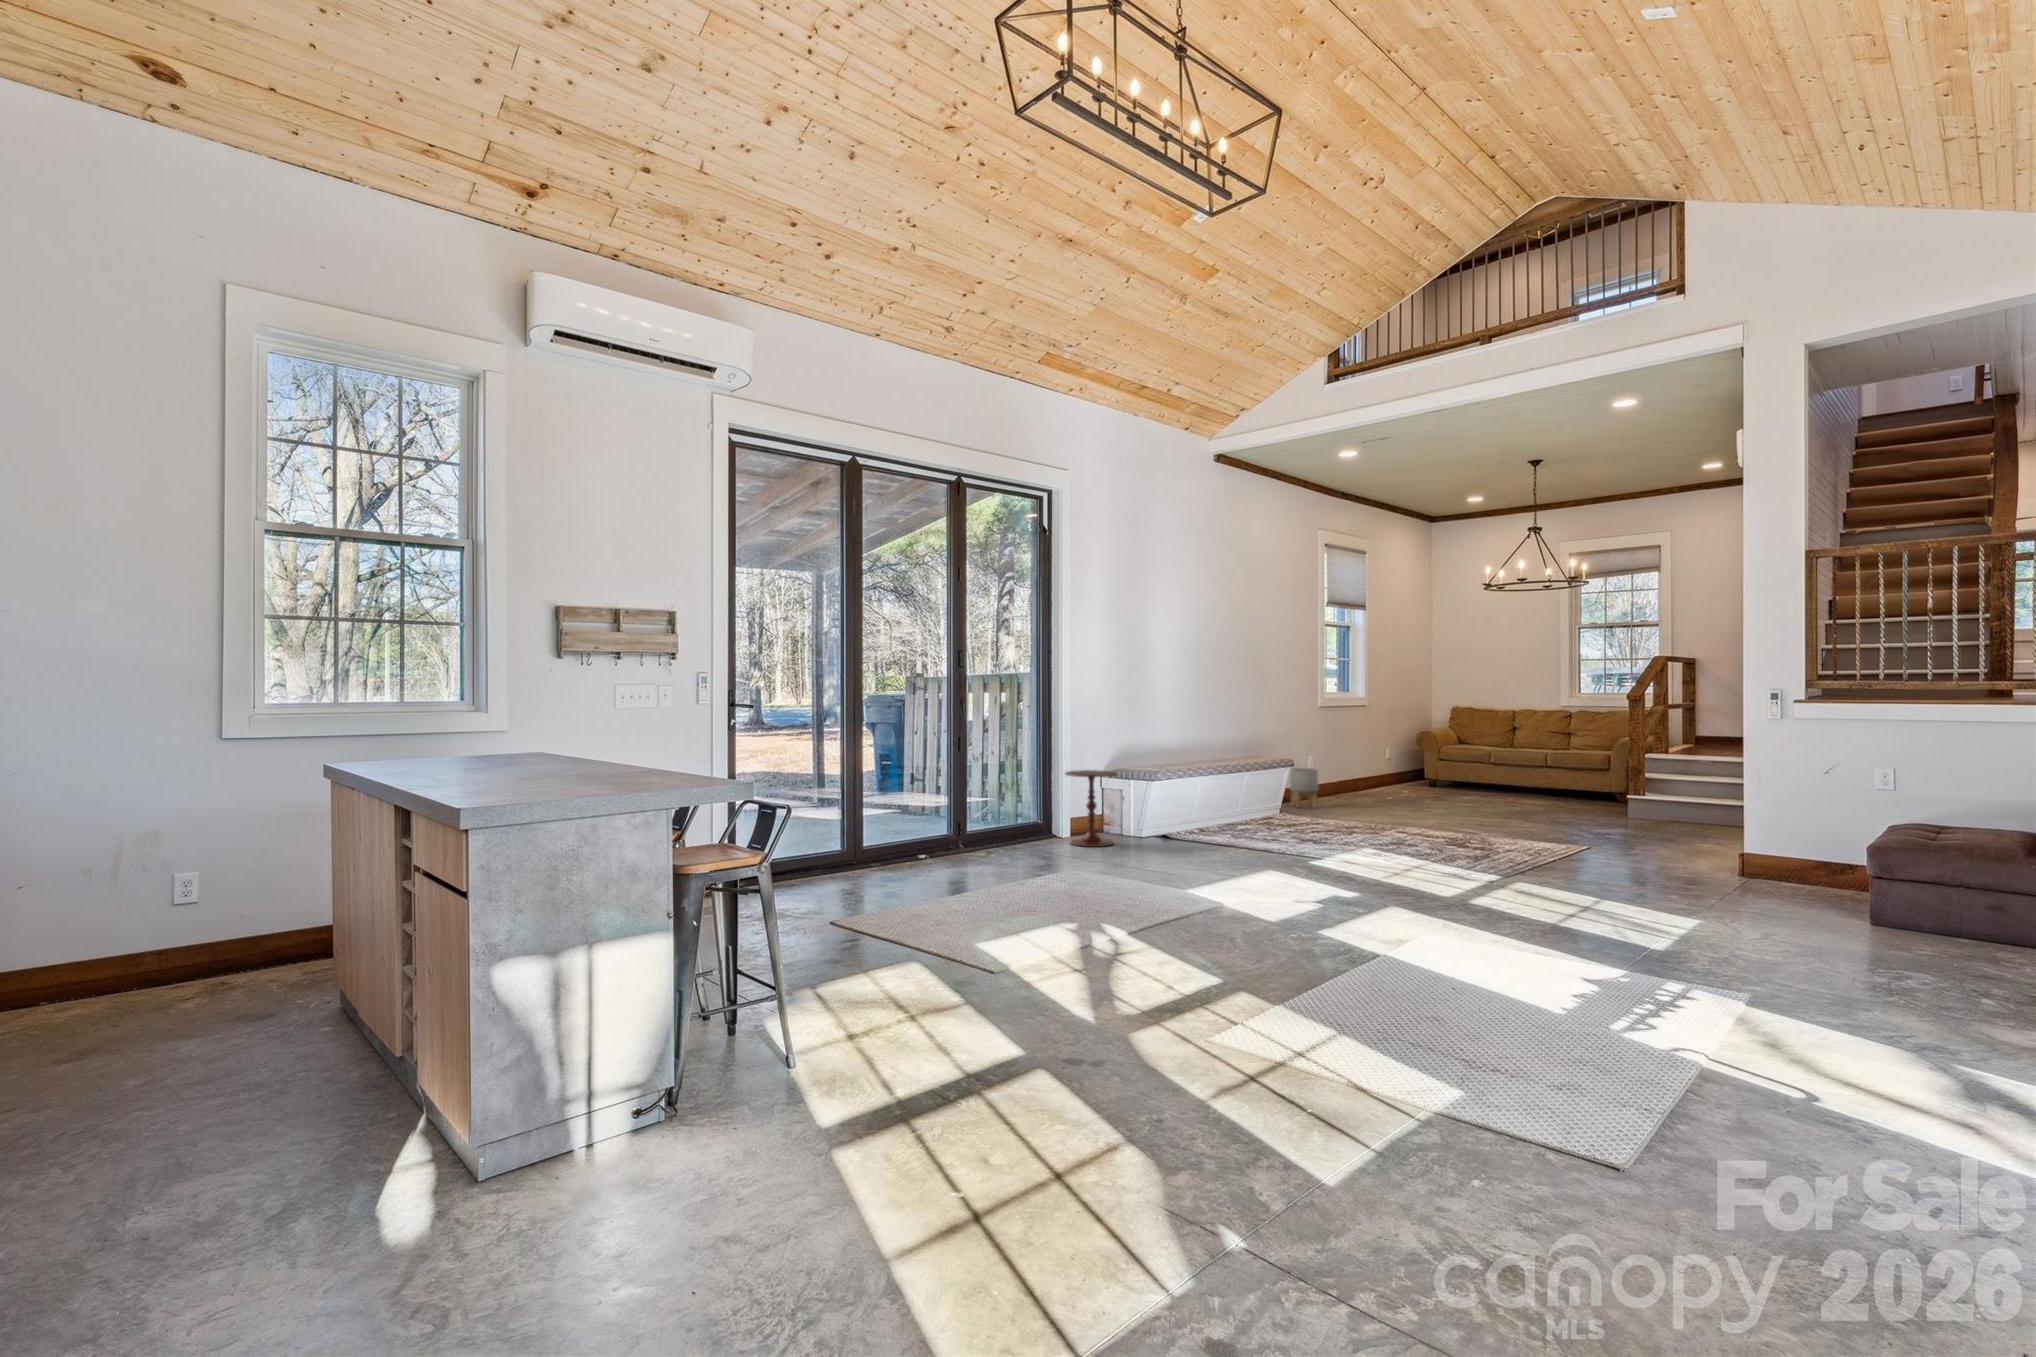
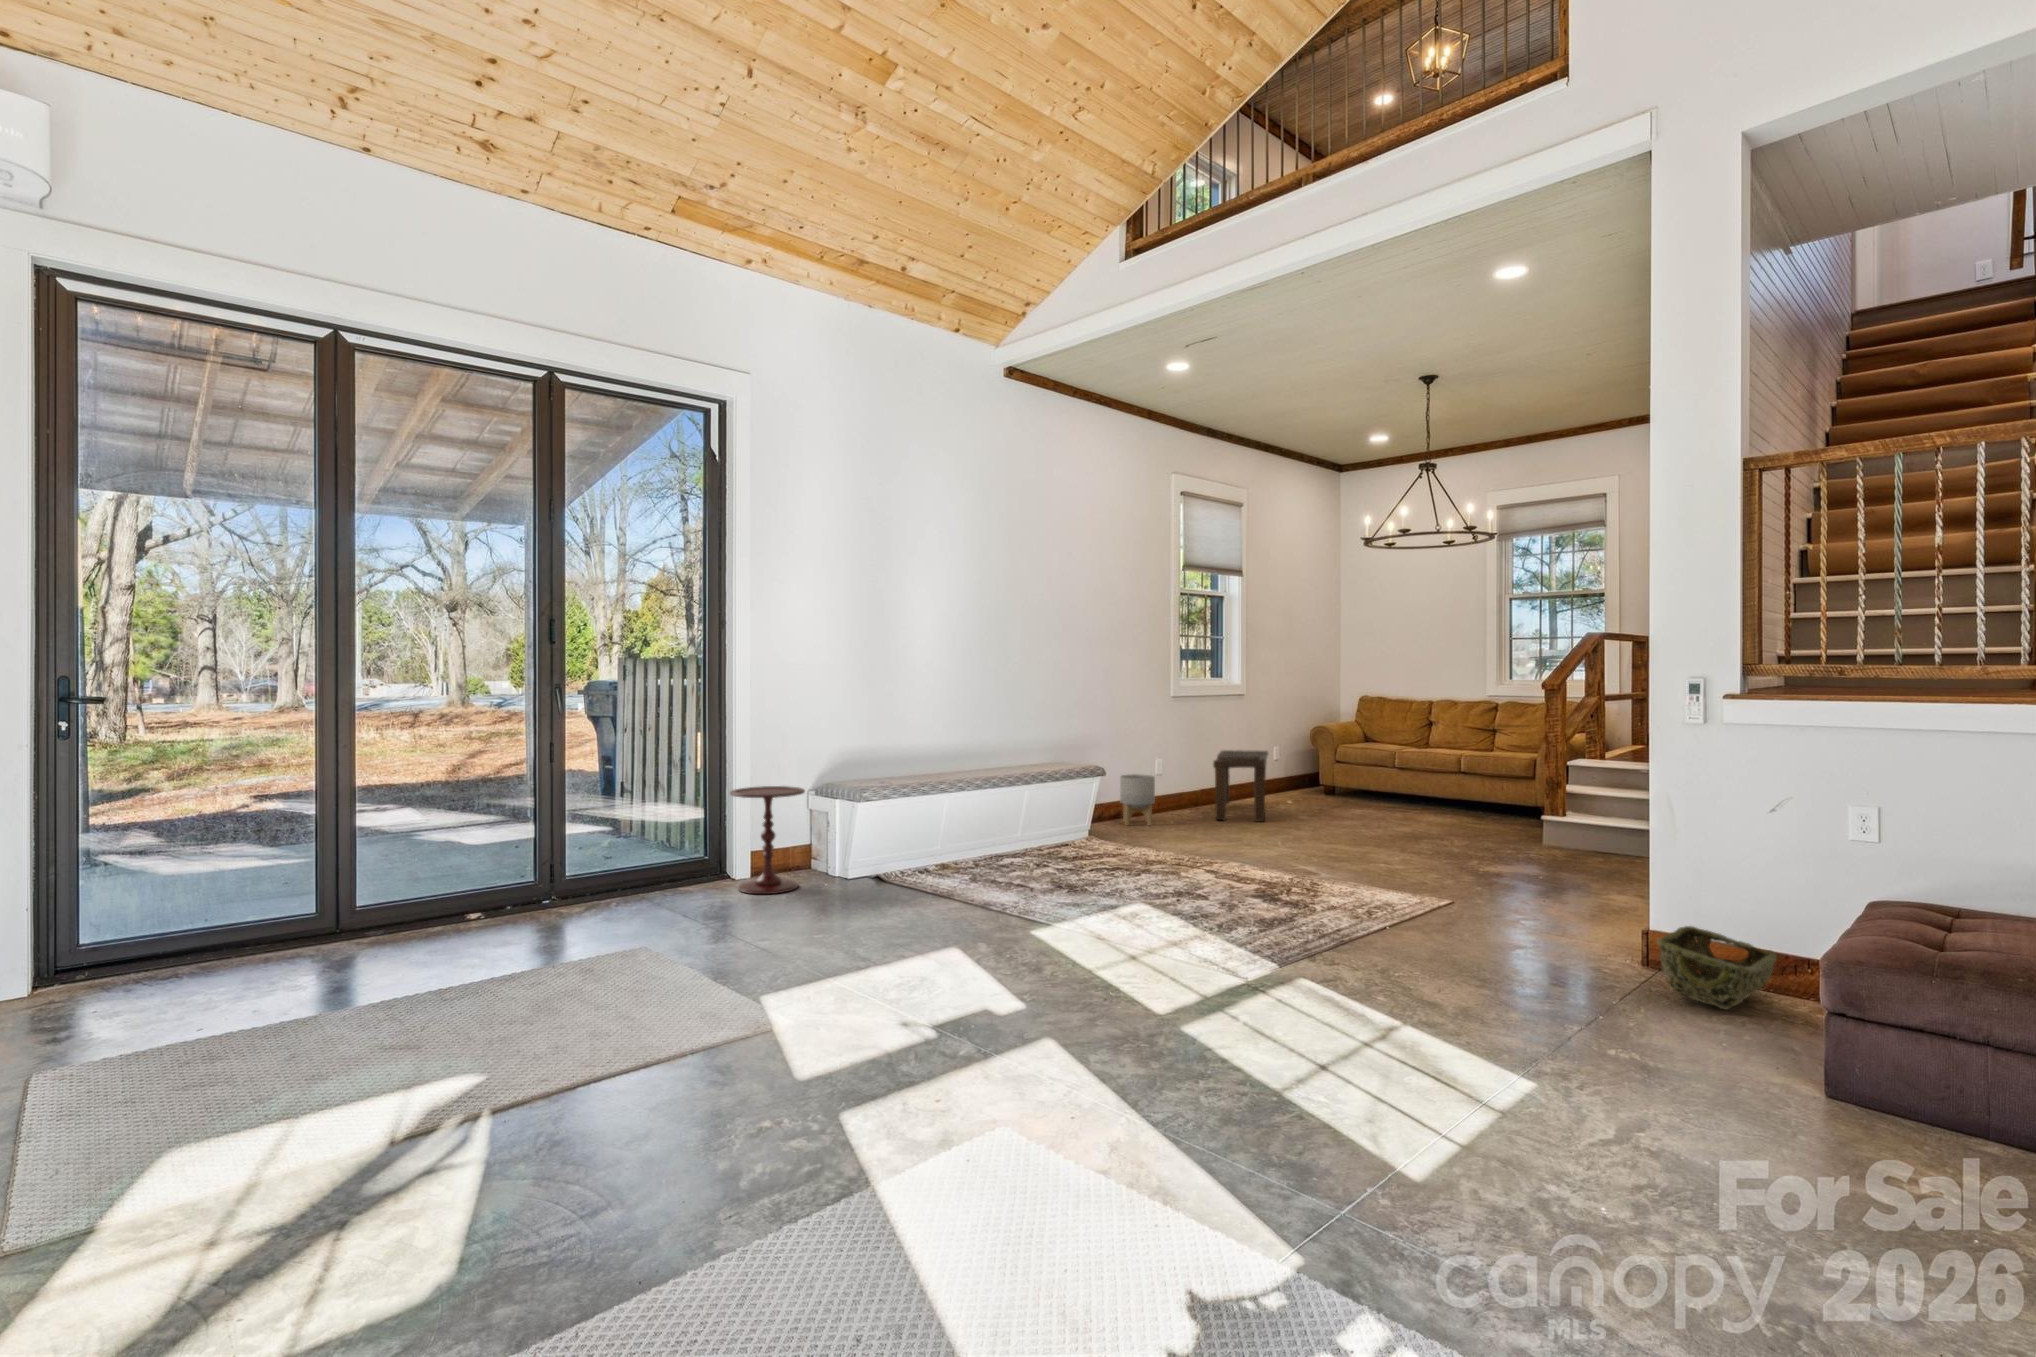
bench: none [1354,751,1403,805] -> present [1213,750,1268,821]
woven basket: none [1758,849,1833,895] -> present [1657,926,1777,1010]

